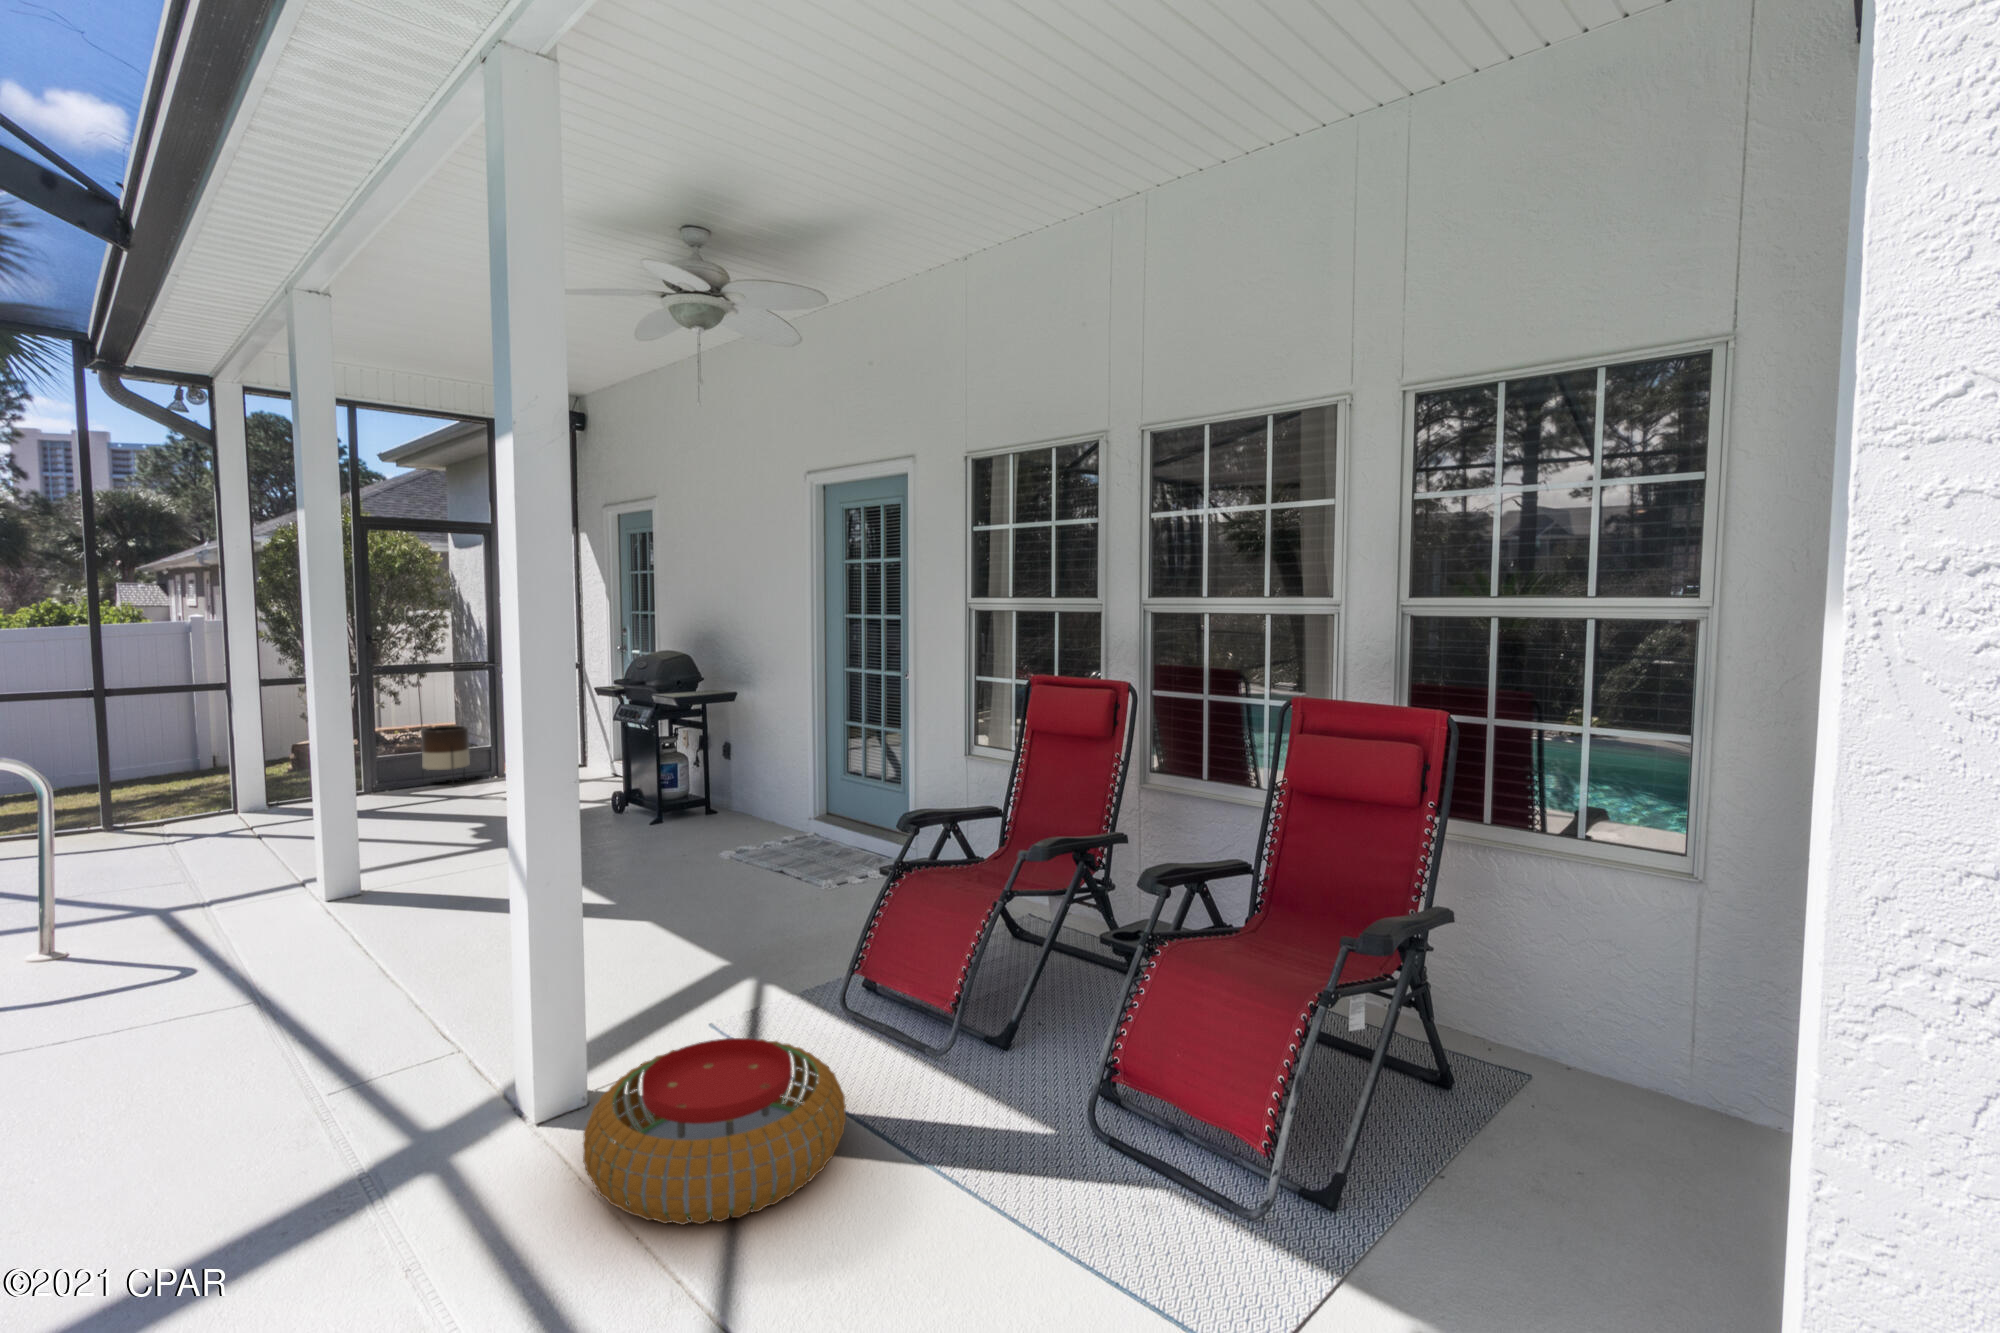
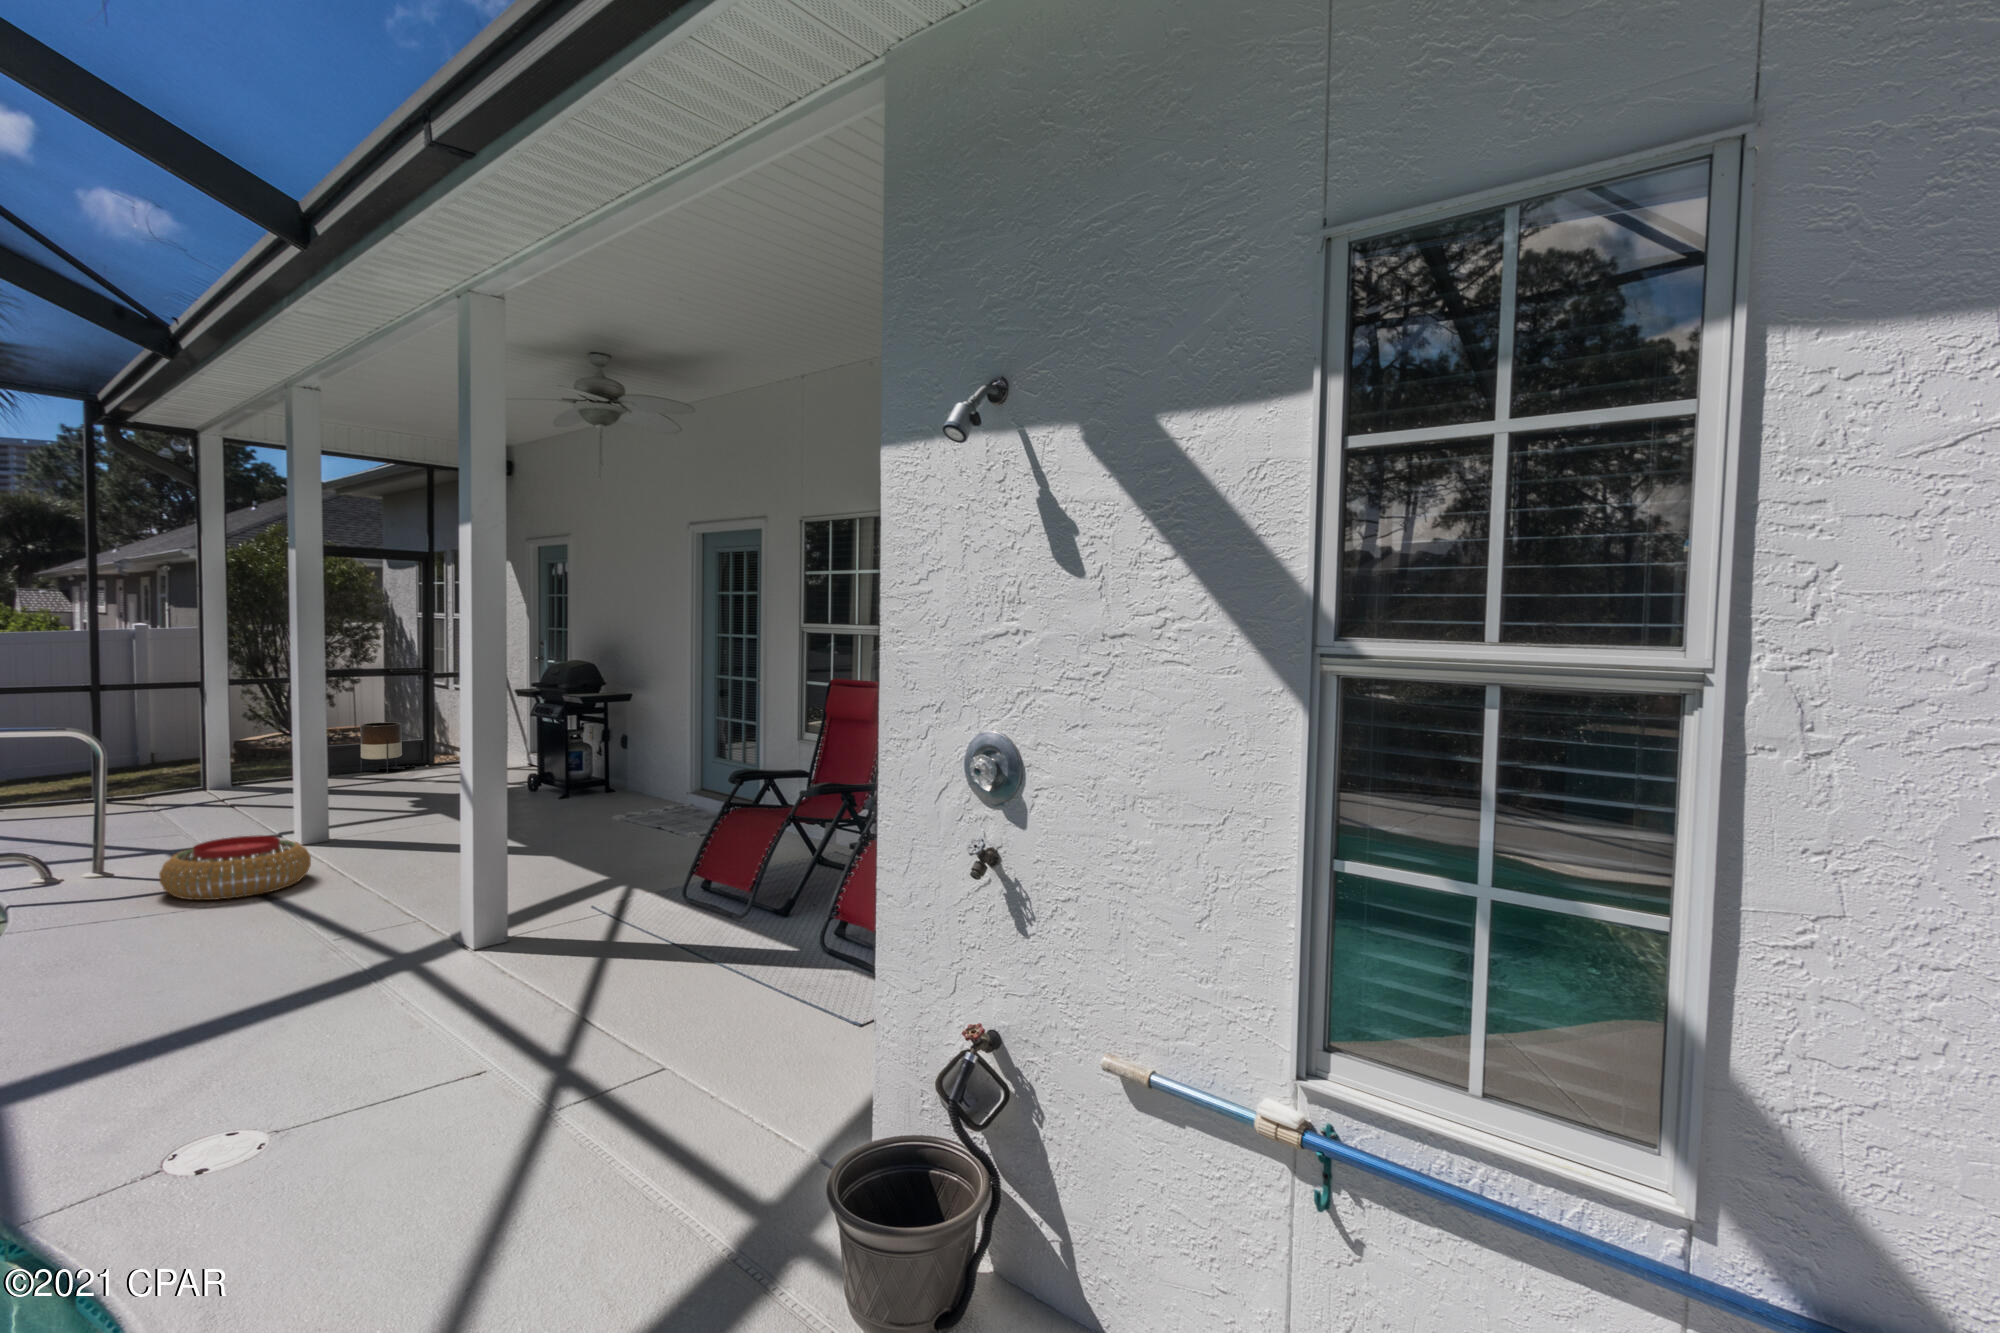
pouf: present [583,1038,846,1225] -> present [159,835,311,900]

